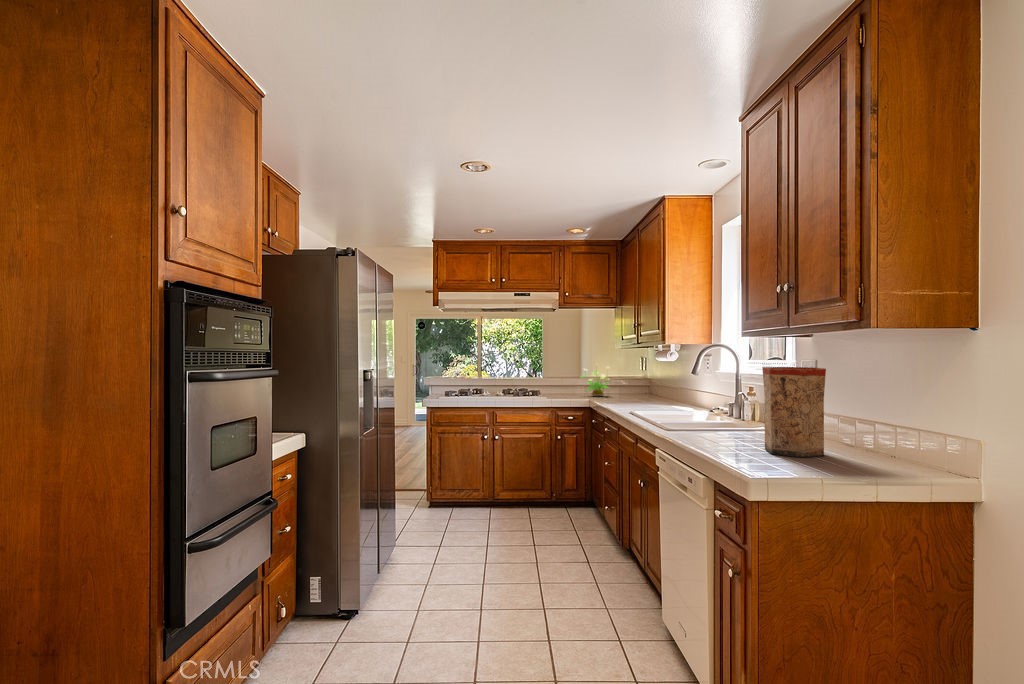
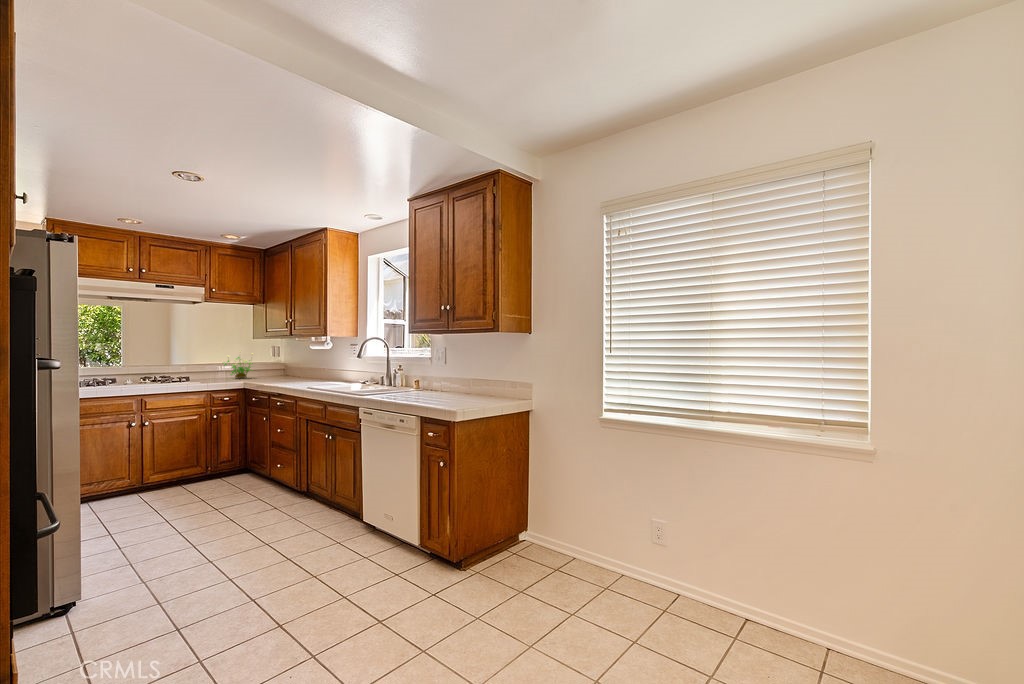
vase: present [762,367,826,458] -> none [431,351,464,400]

